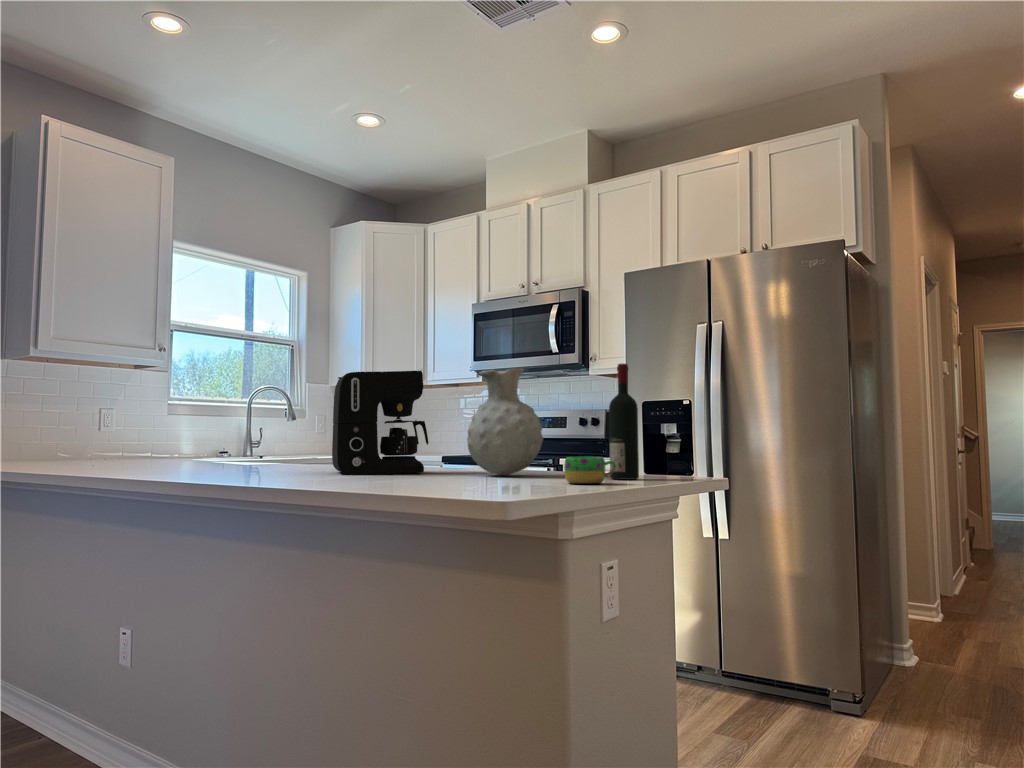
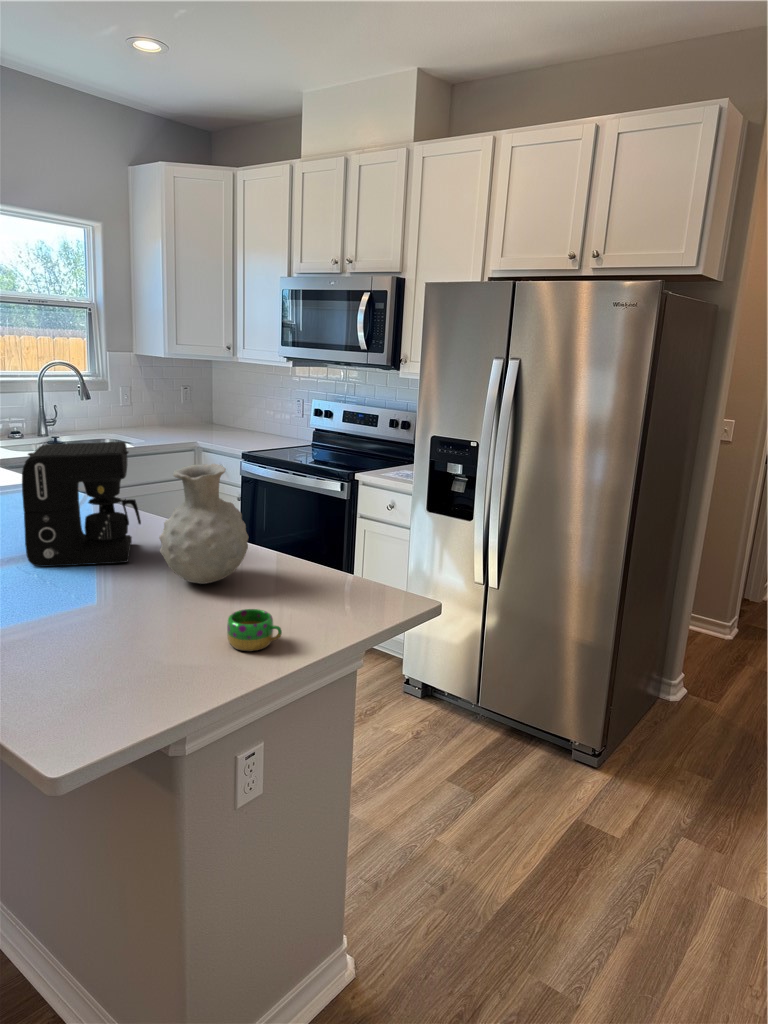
wine bottle: present [609,364,639,480] -> none [305,486,339,617]

